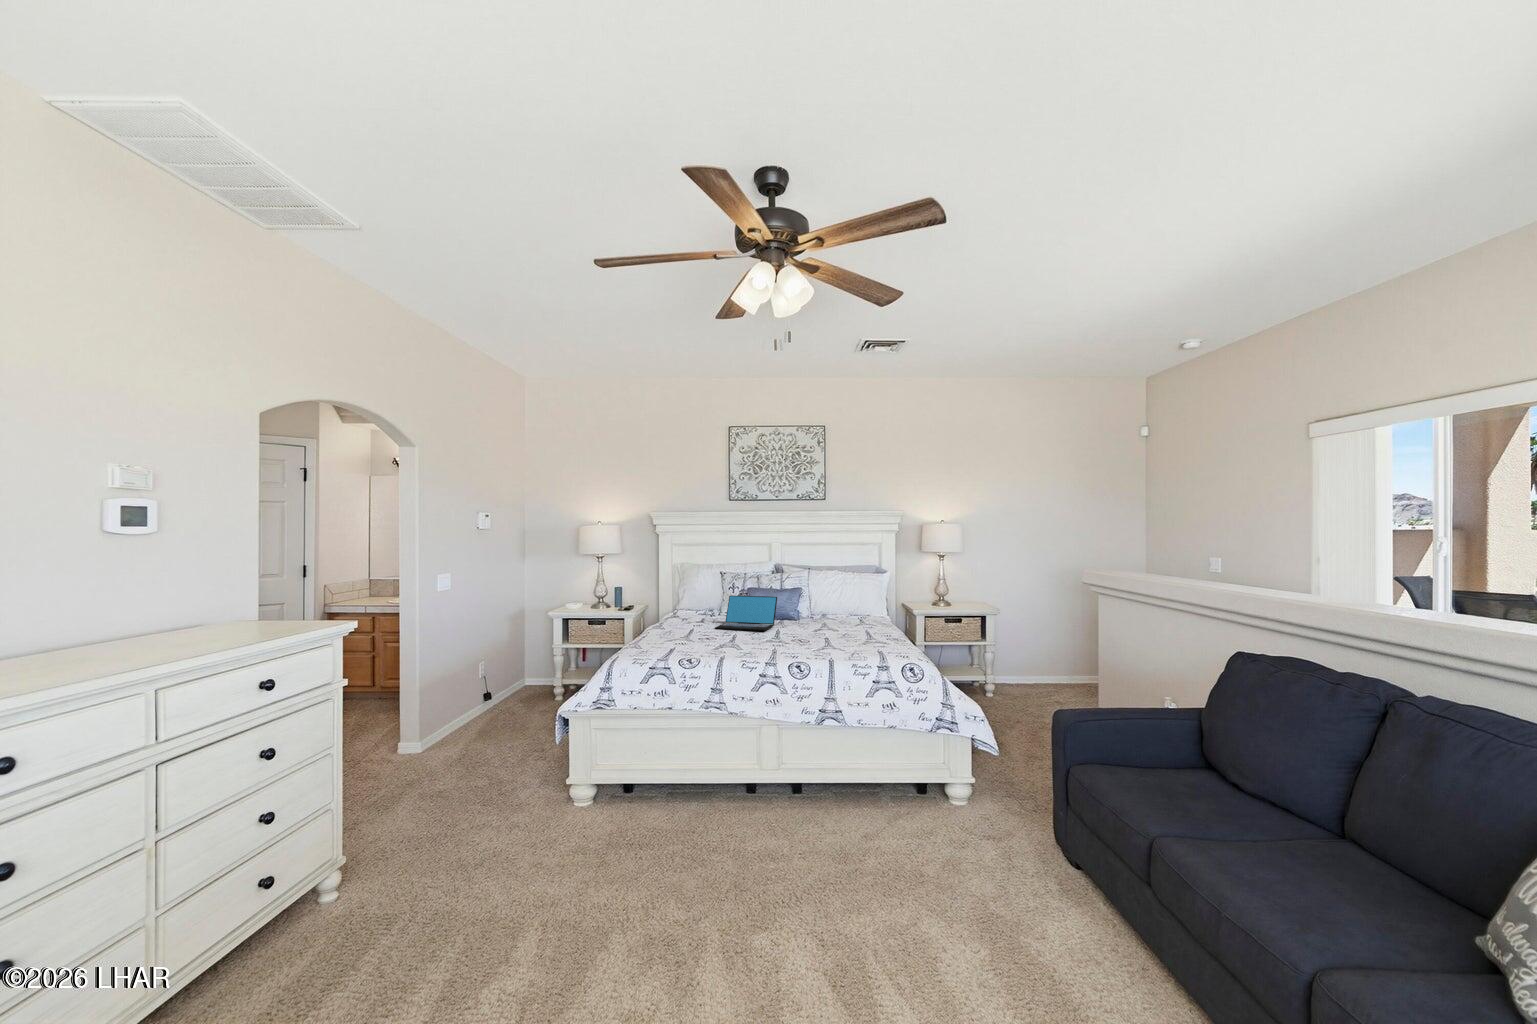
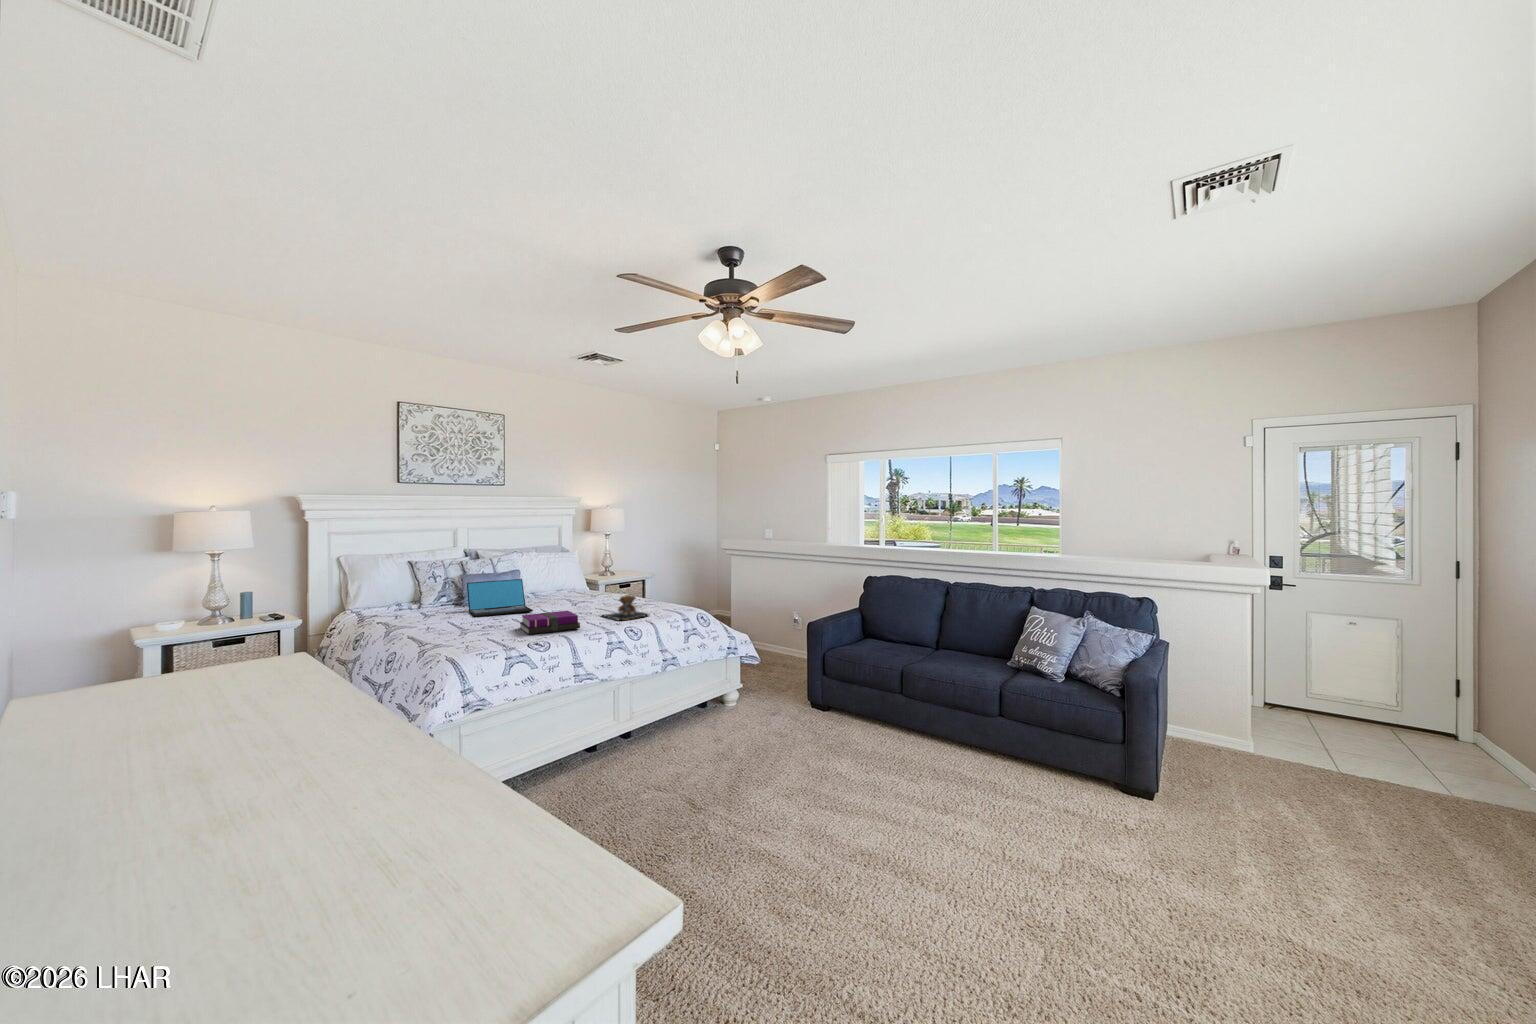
teddy bear: none [802,626,851,656] -> present [604,595,648,620]
notebook: none [698,632,758,655] -> present [520,611,580,634]

